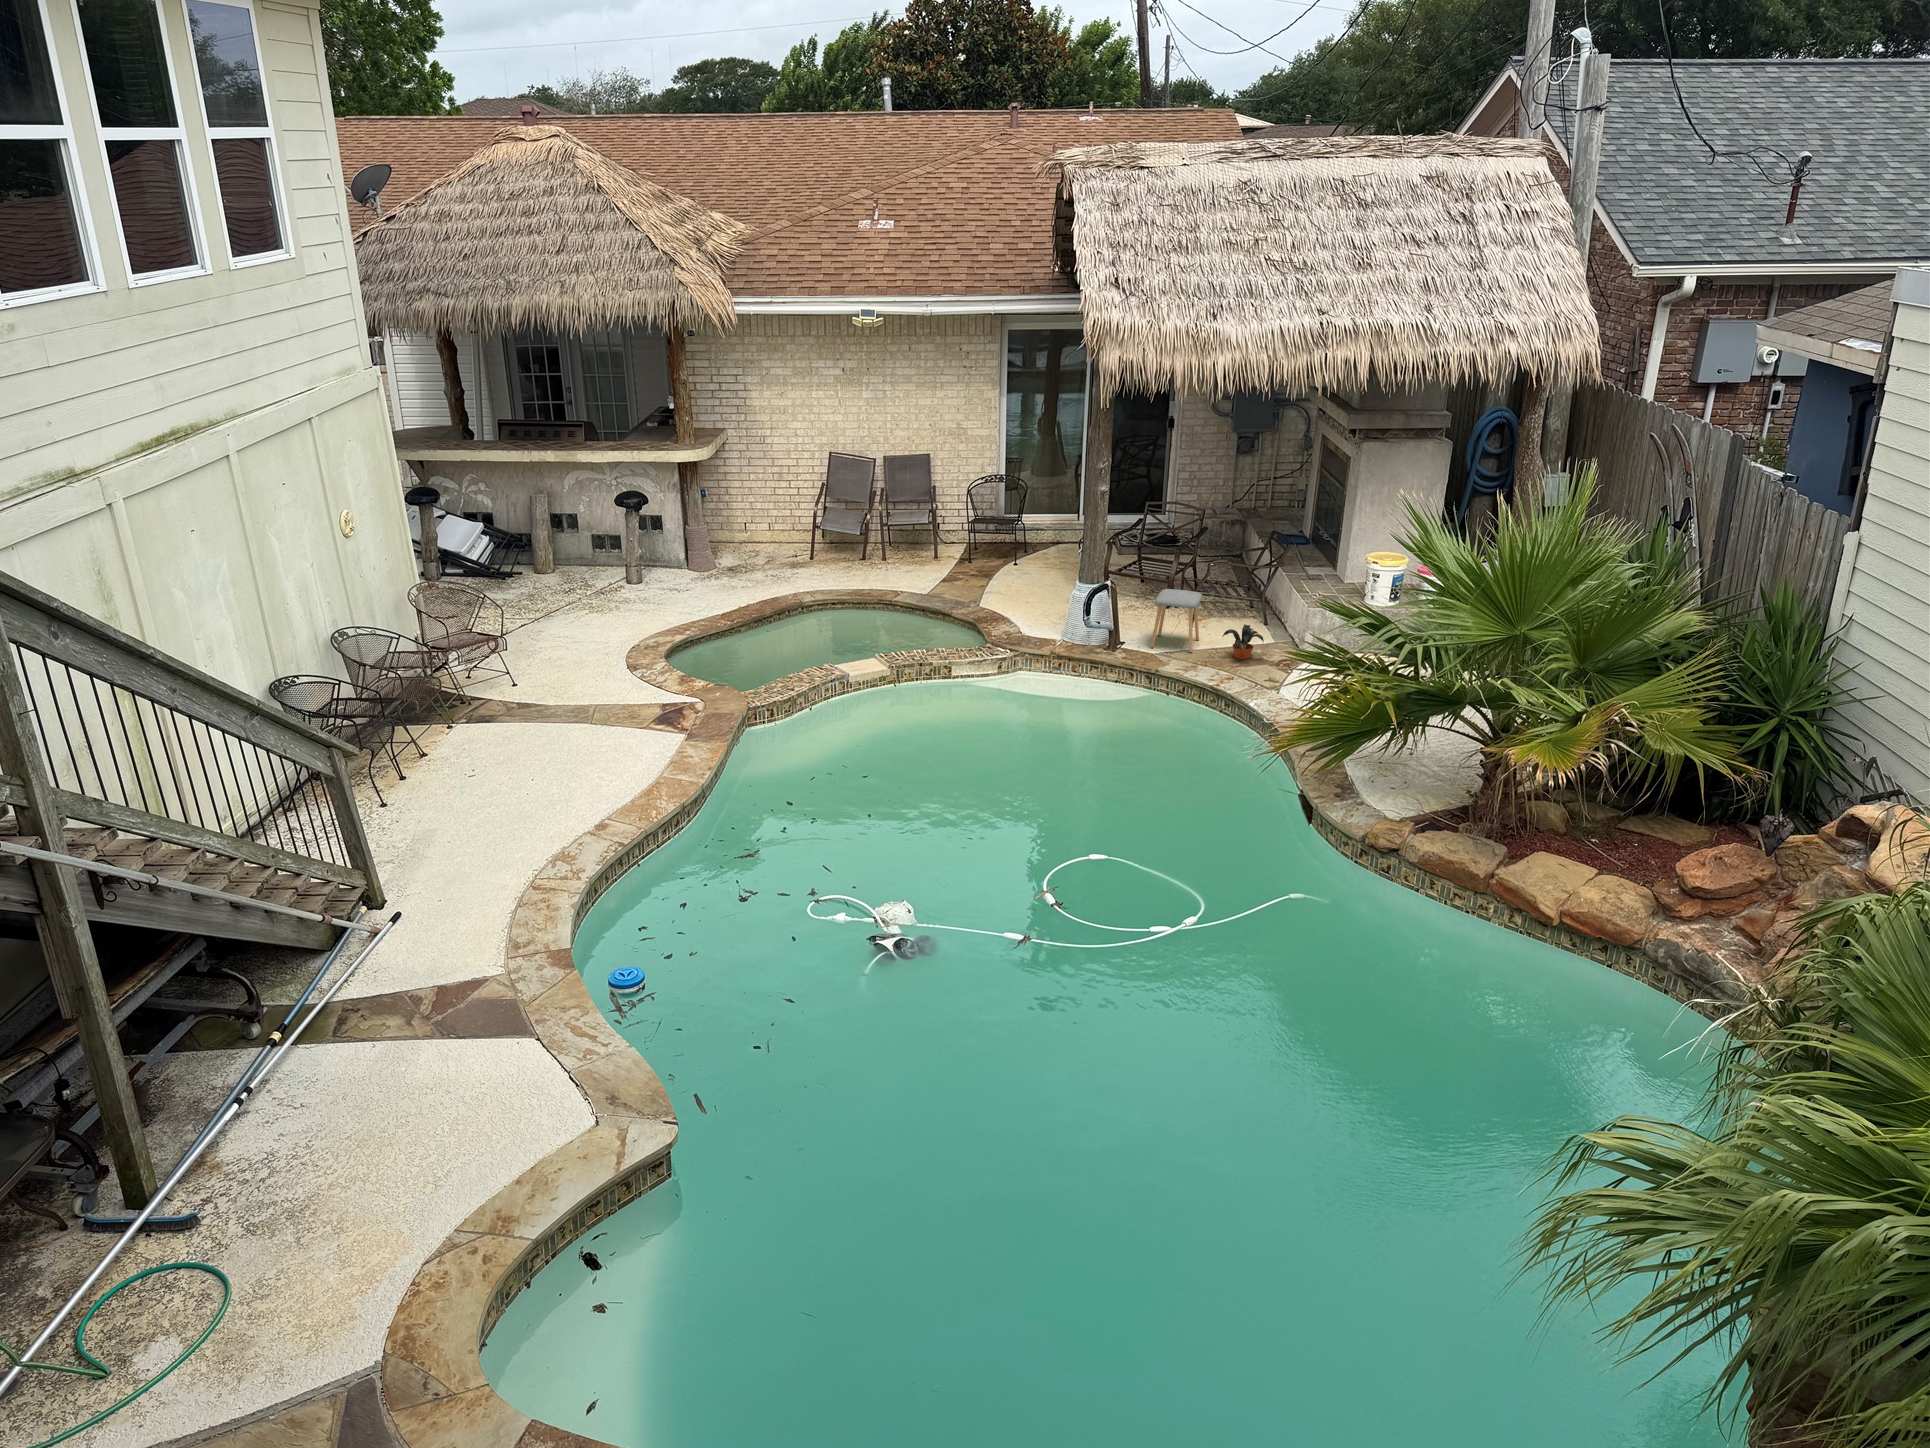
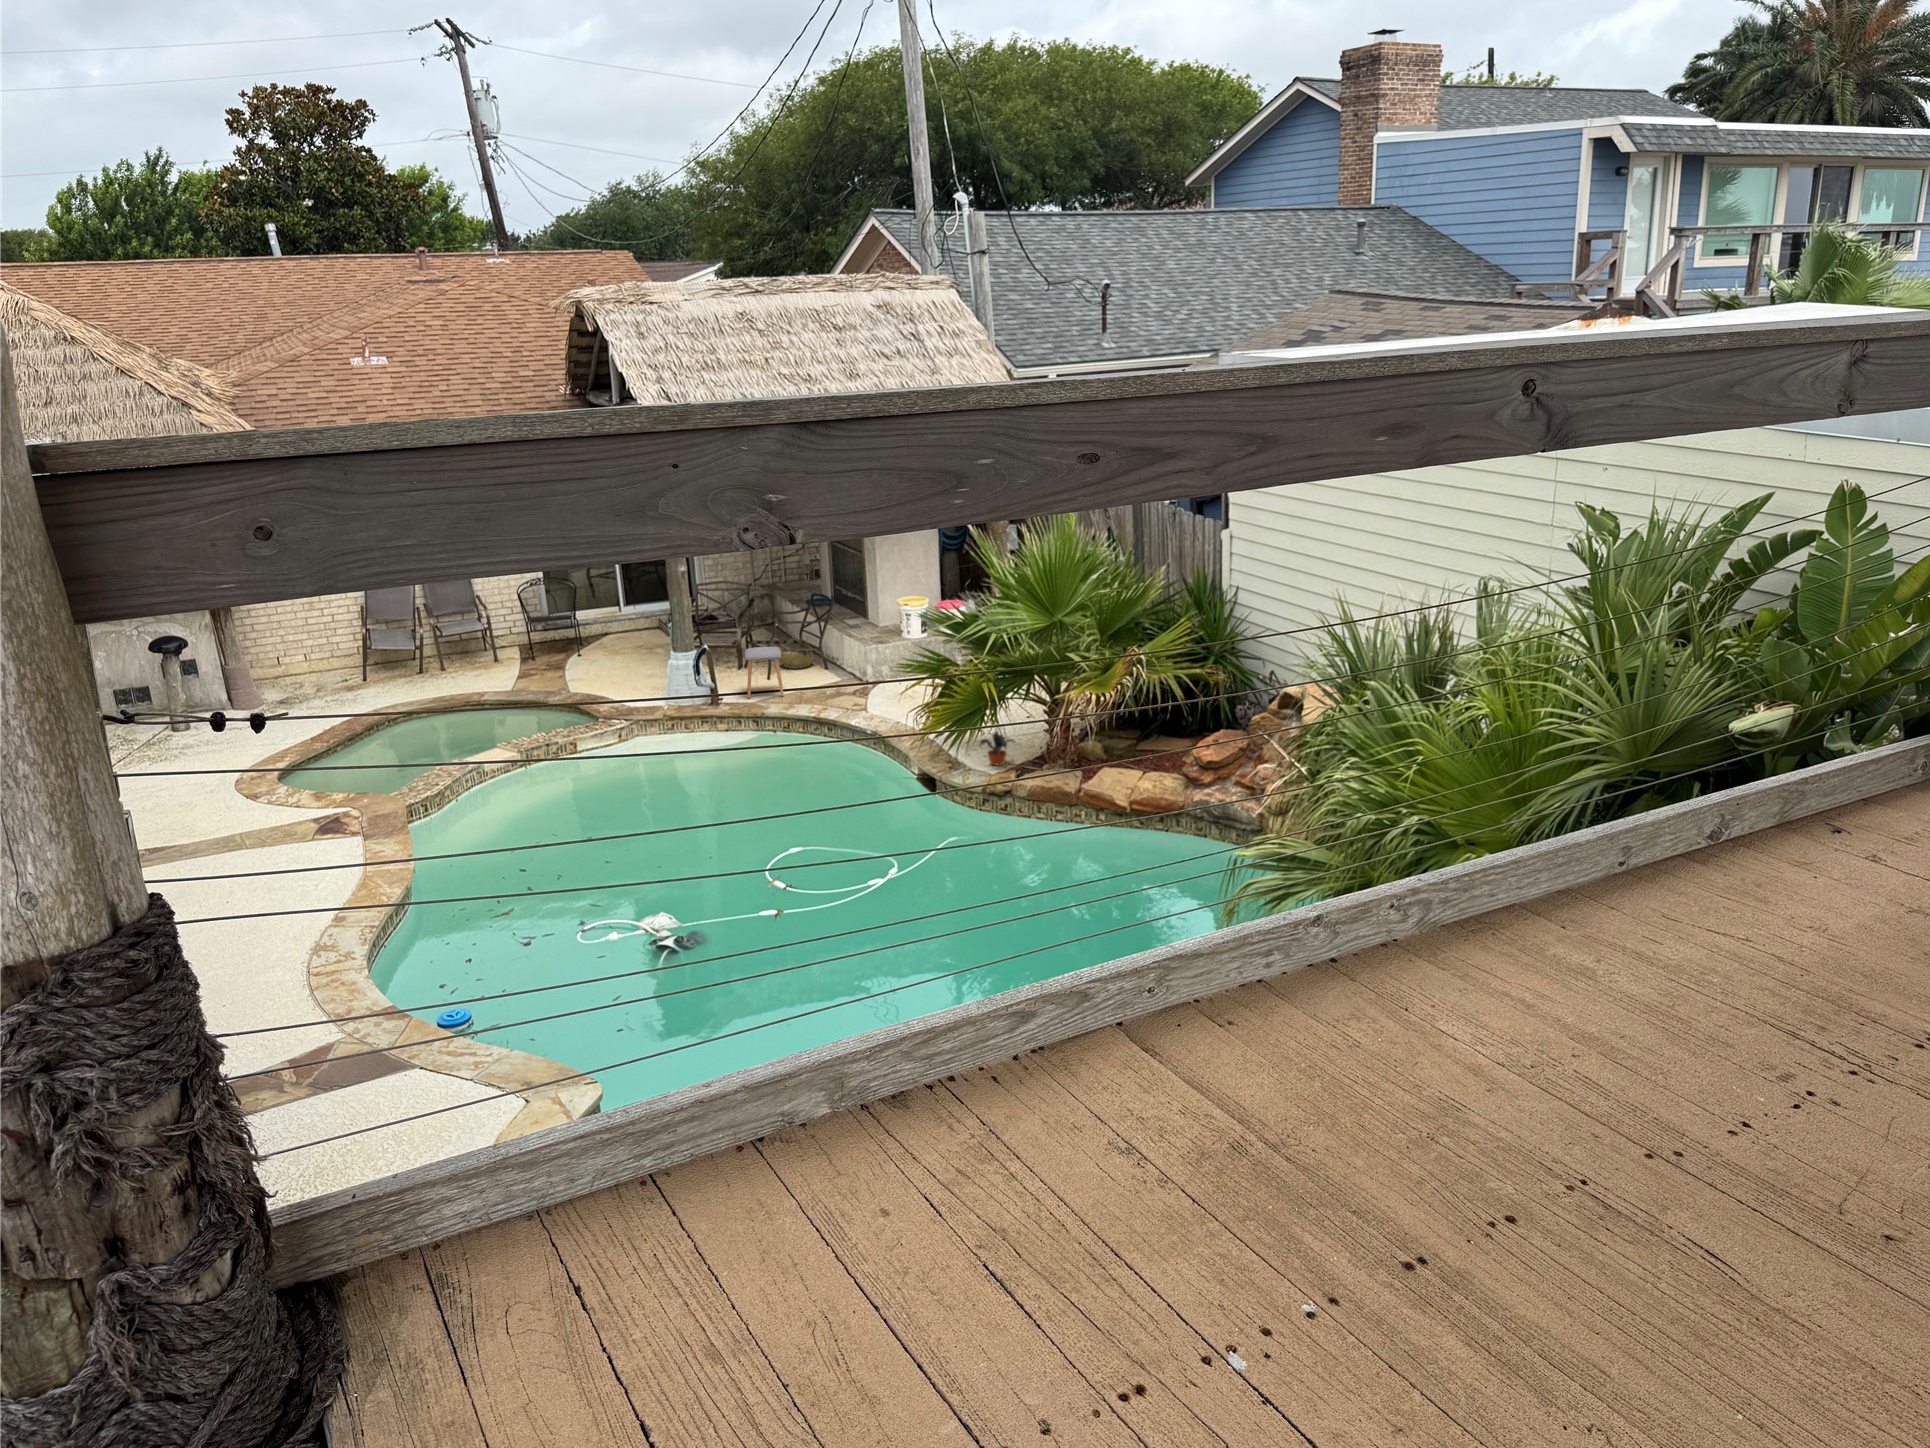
basket: none [1214,582,1254,619] -> present [780,639,813,669]
potted plant: present [1223,625,1264,660] -> present [980,732,1014,765]

